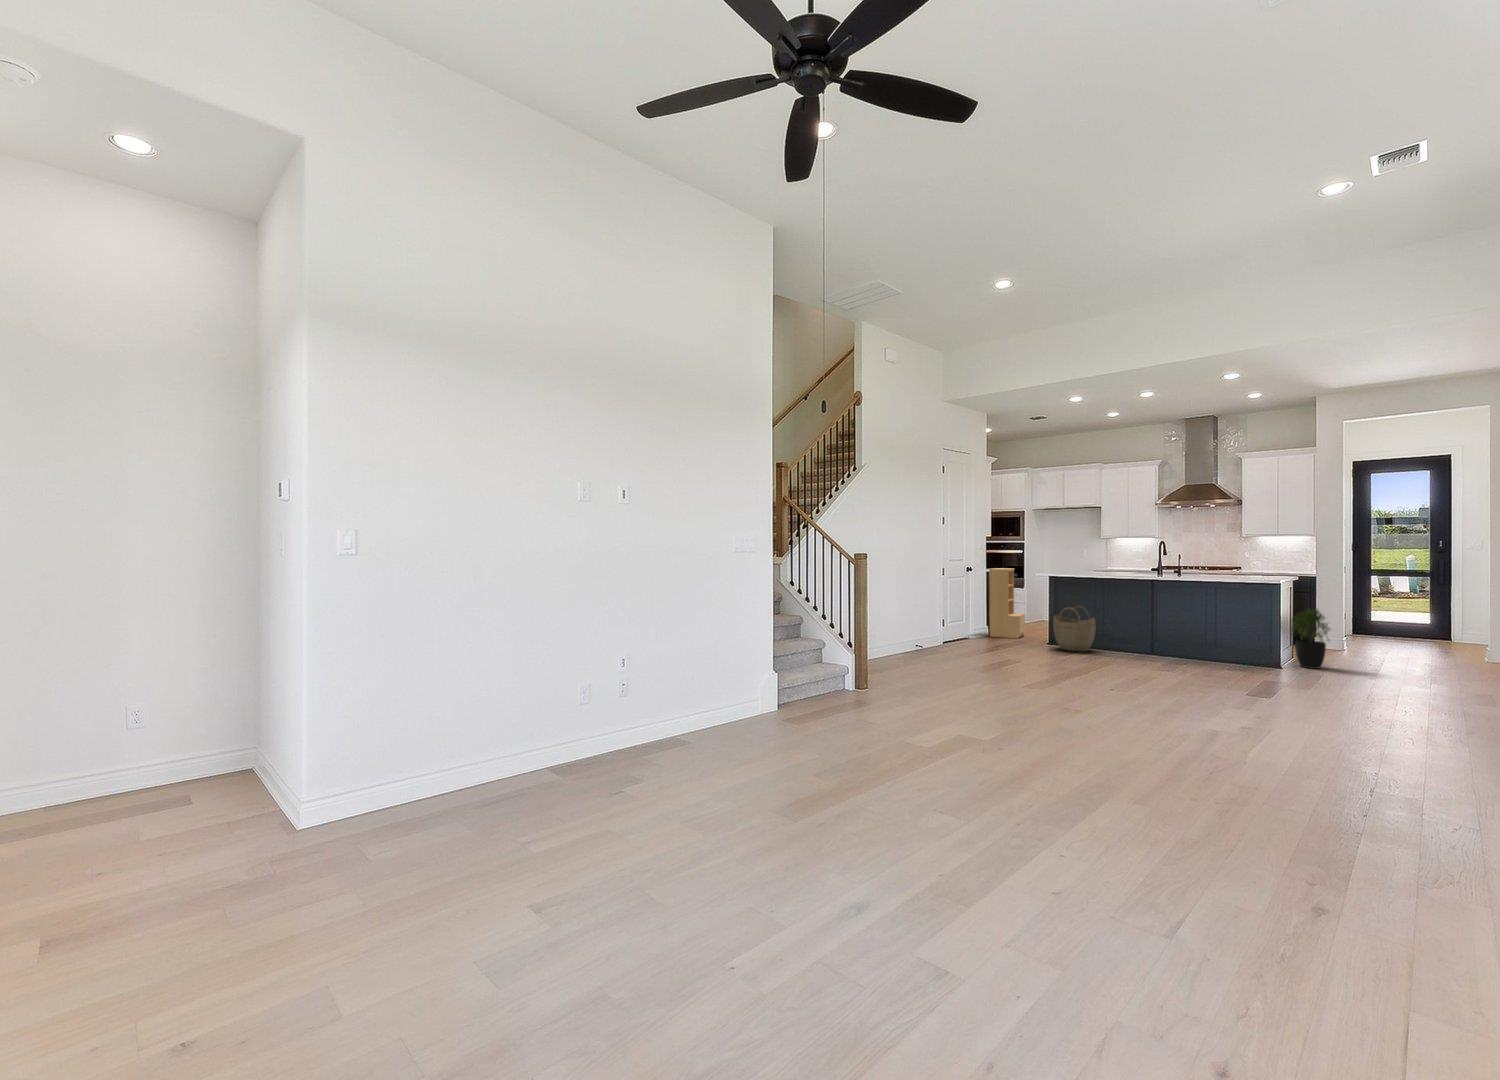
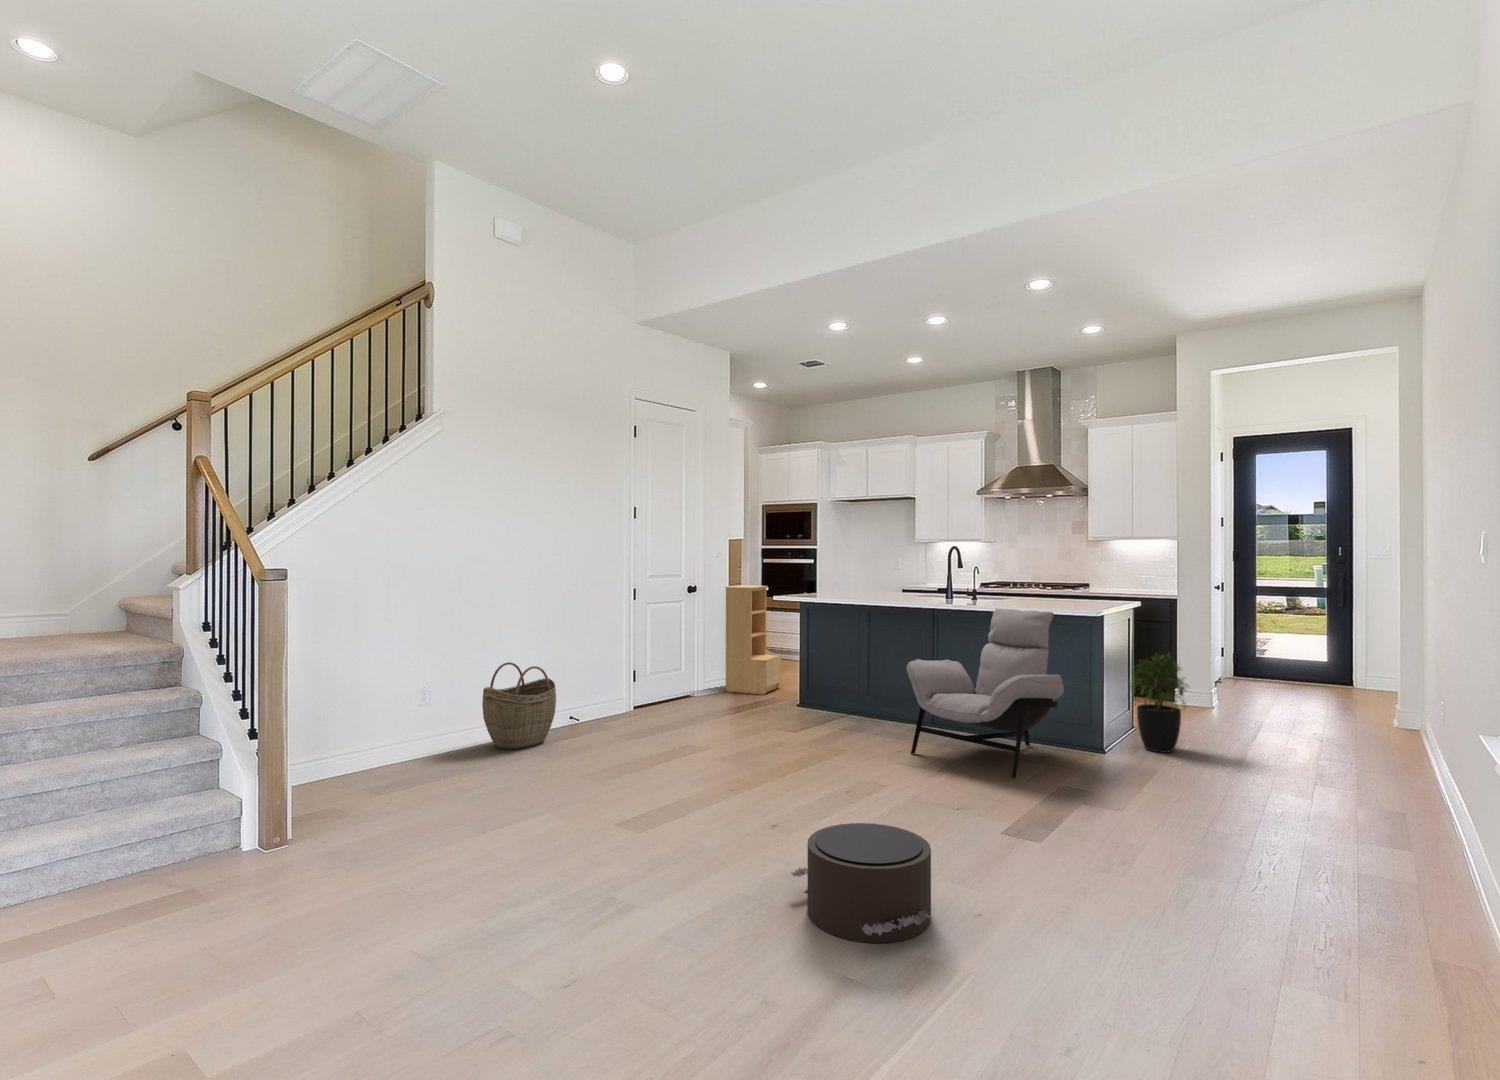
lounge chair: none [1146,581,1251,677] -> present [907,609,1064,779]
woven basket: present [1053,608,1096,652] -> present [482,662,556,750]
pouf: none [1138,677,1223,721] -> present [791,823,933,943]

